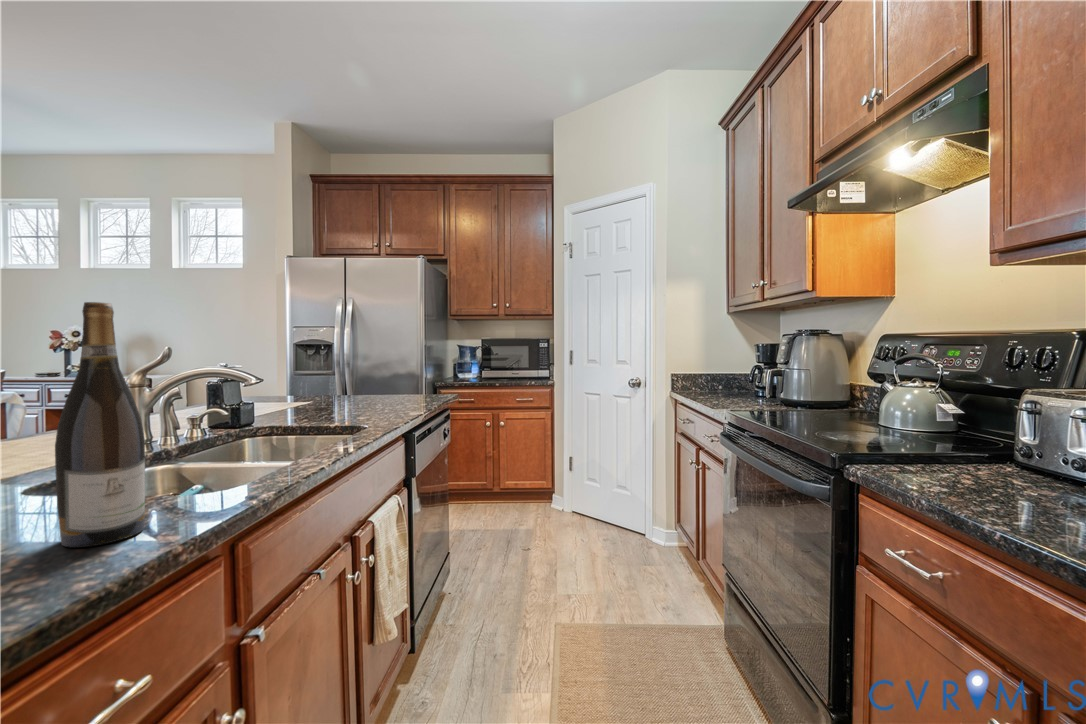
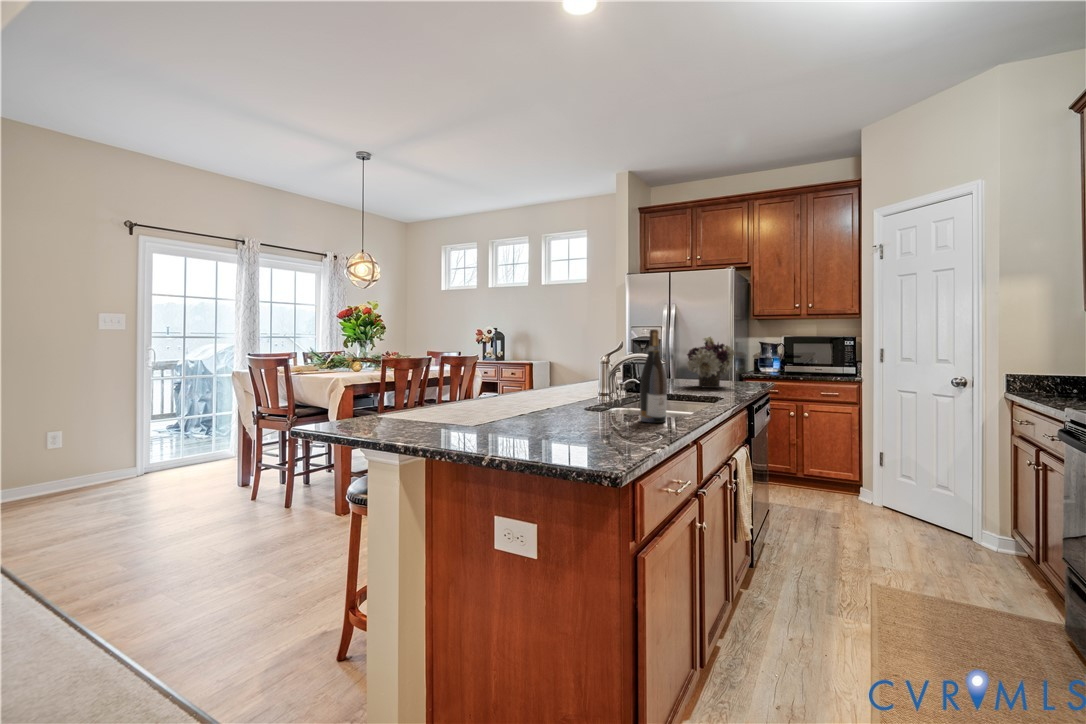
flower arrangement: none [340,334,407,407] -> present [687,336,735,388]

